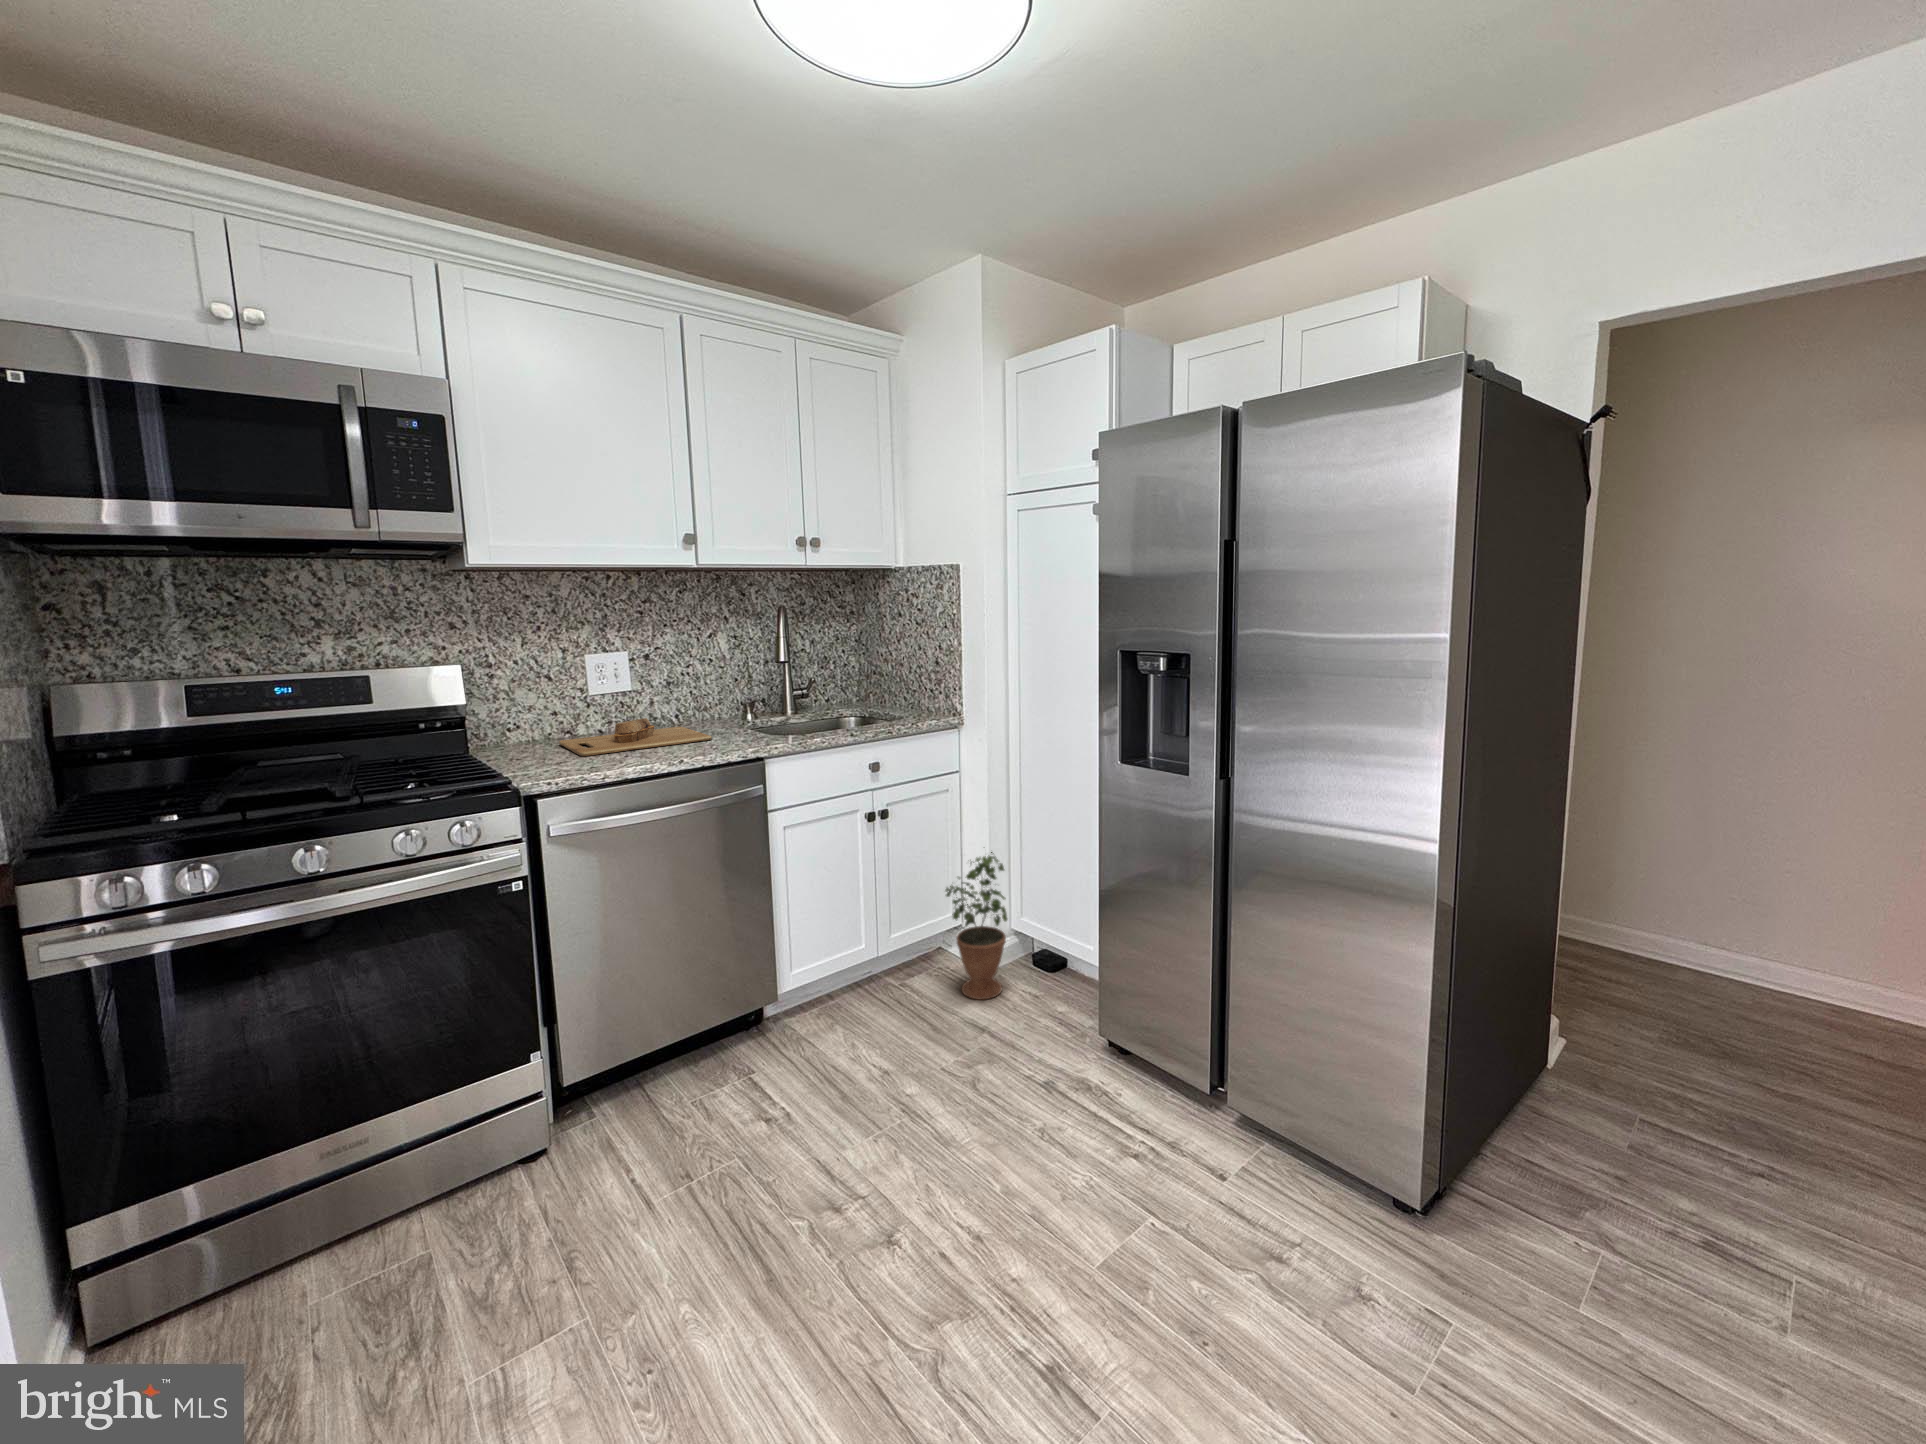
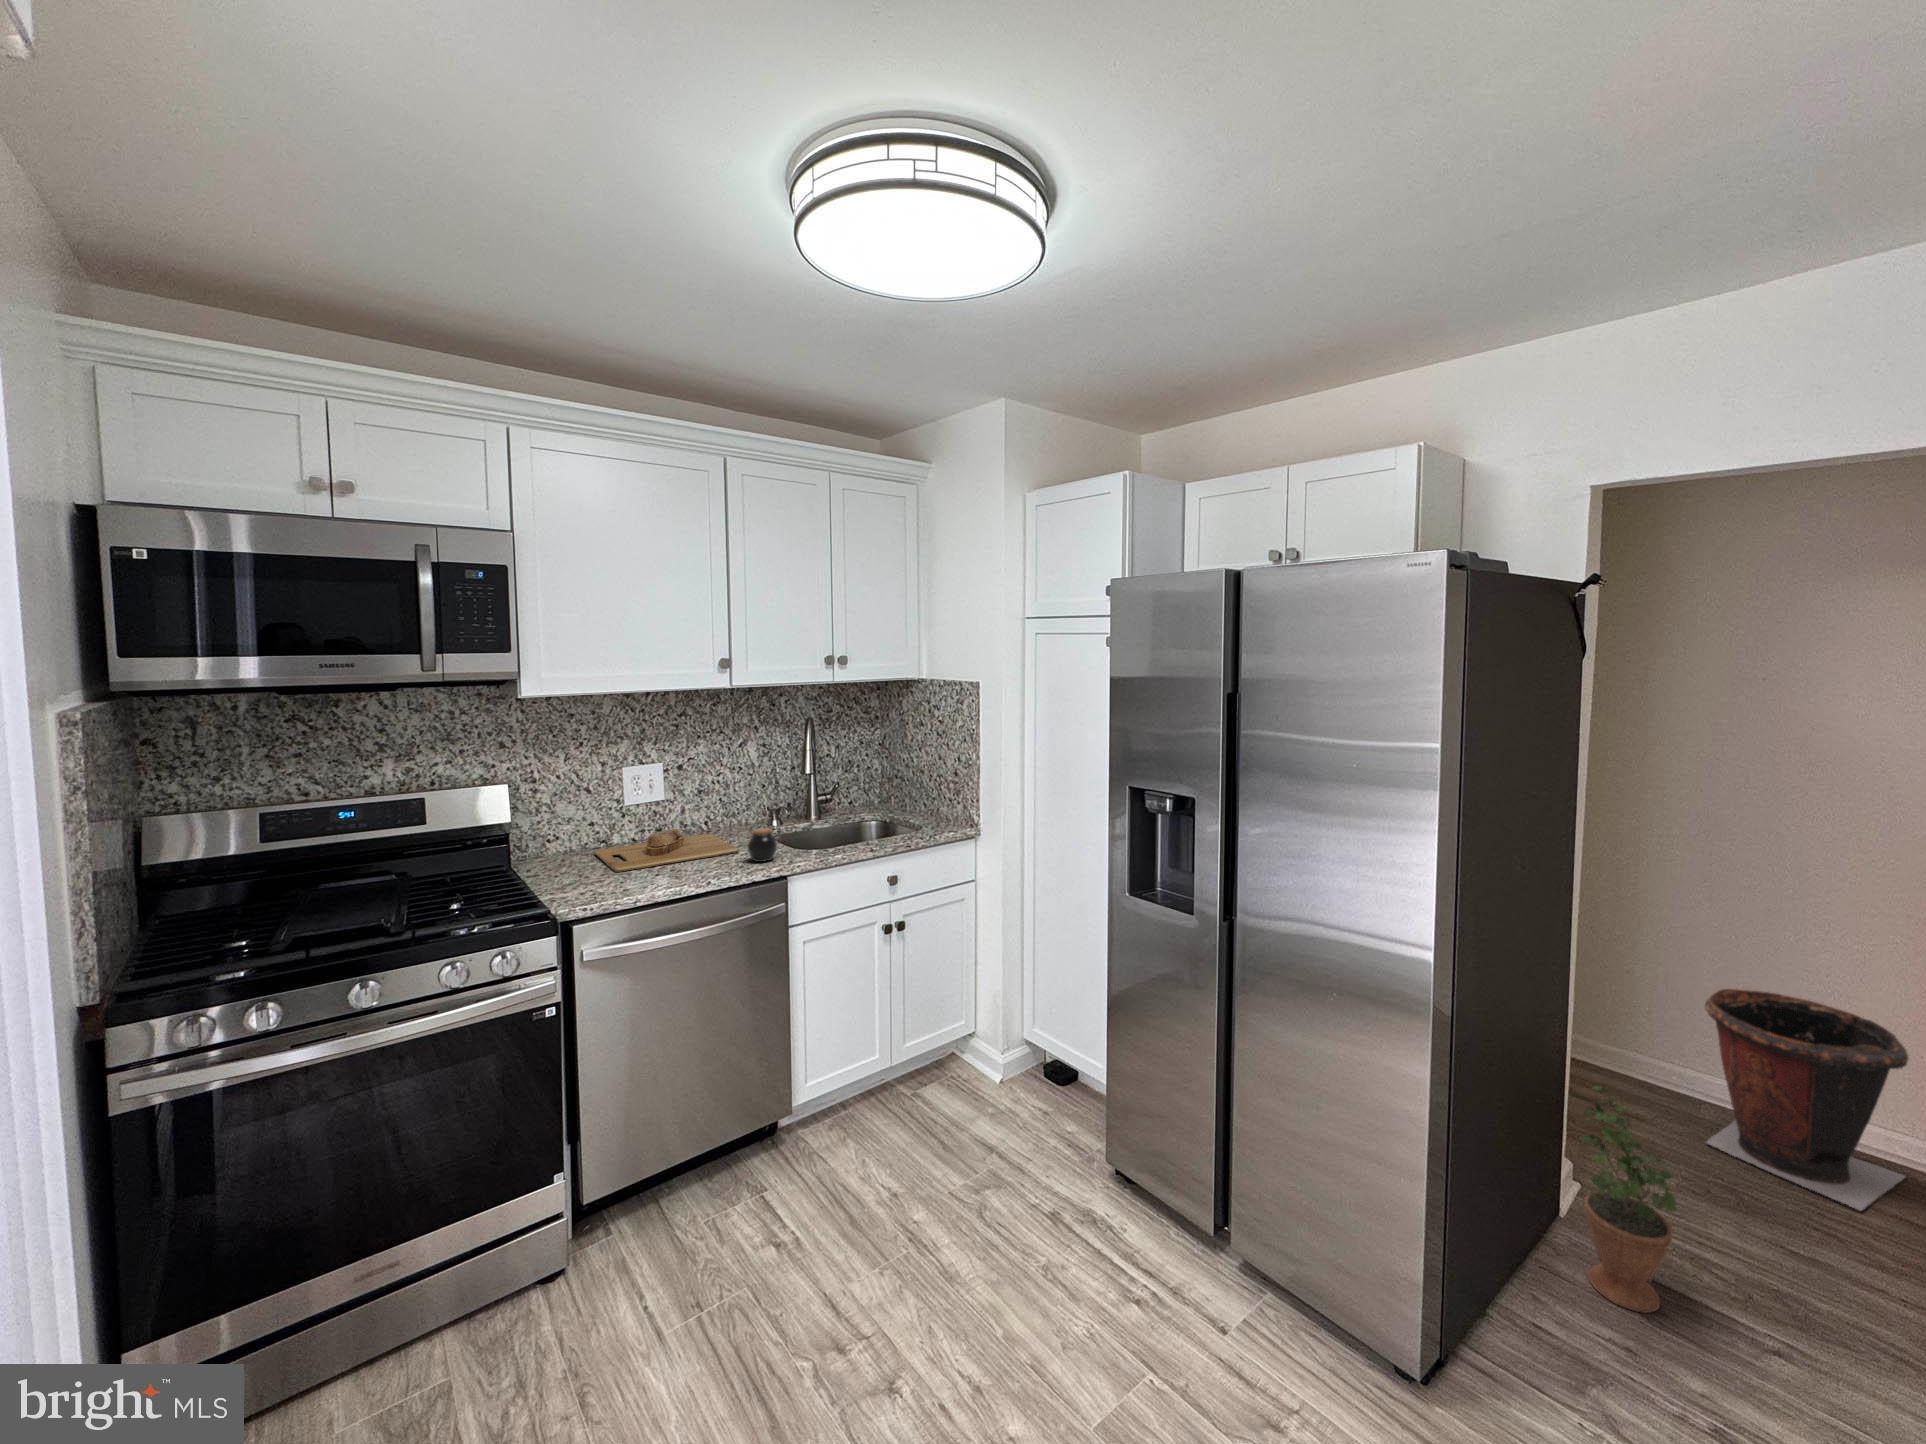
jar: none [721,711,752,746] -> present [748,828,777,862]
potted plant: present [945,852,1007,1000] -> present [1577,1086,1677,1313]
trash can: none [1687,854,1891,1054] -> present [1705,989,1909,1210]

